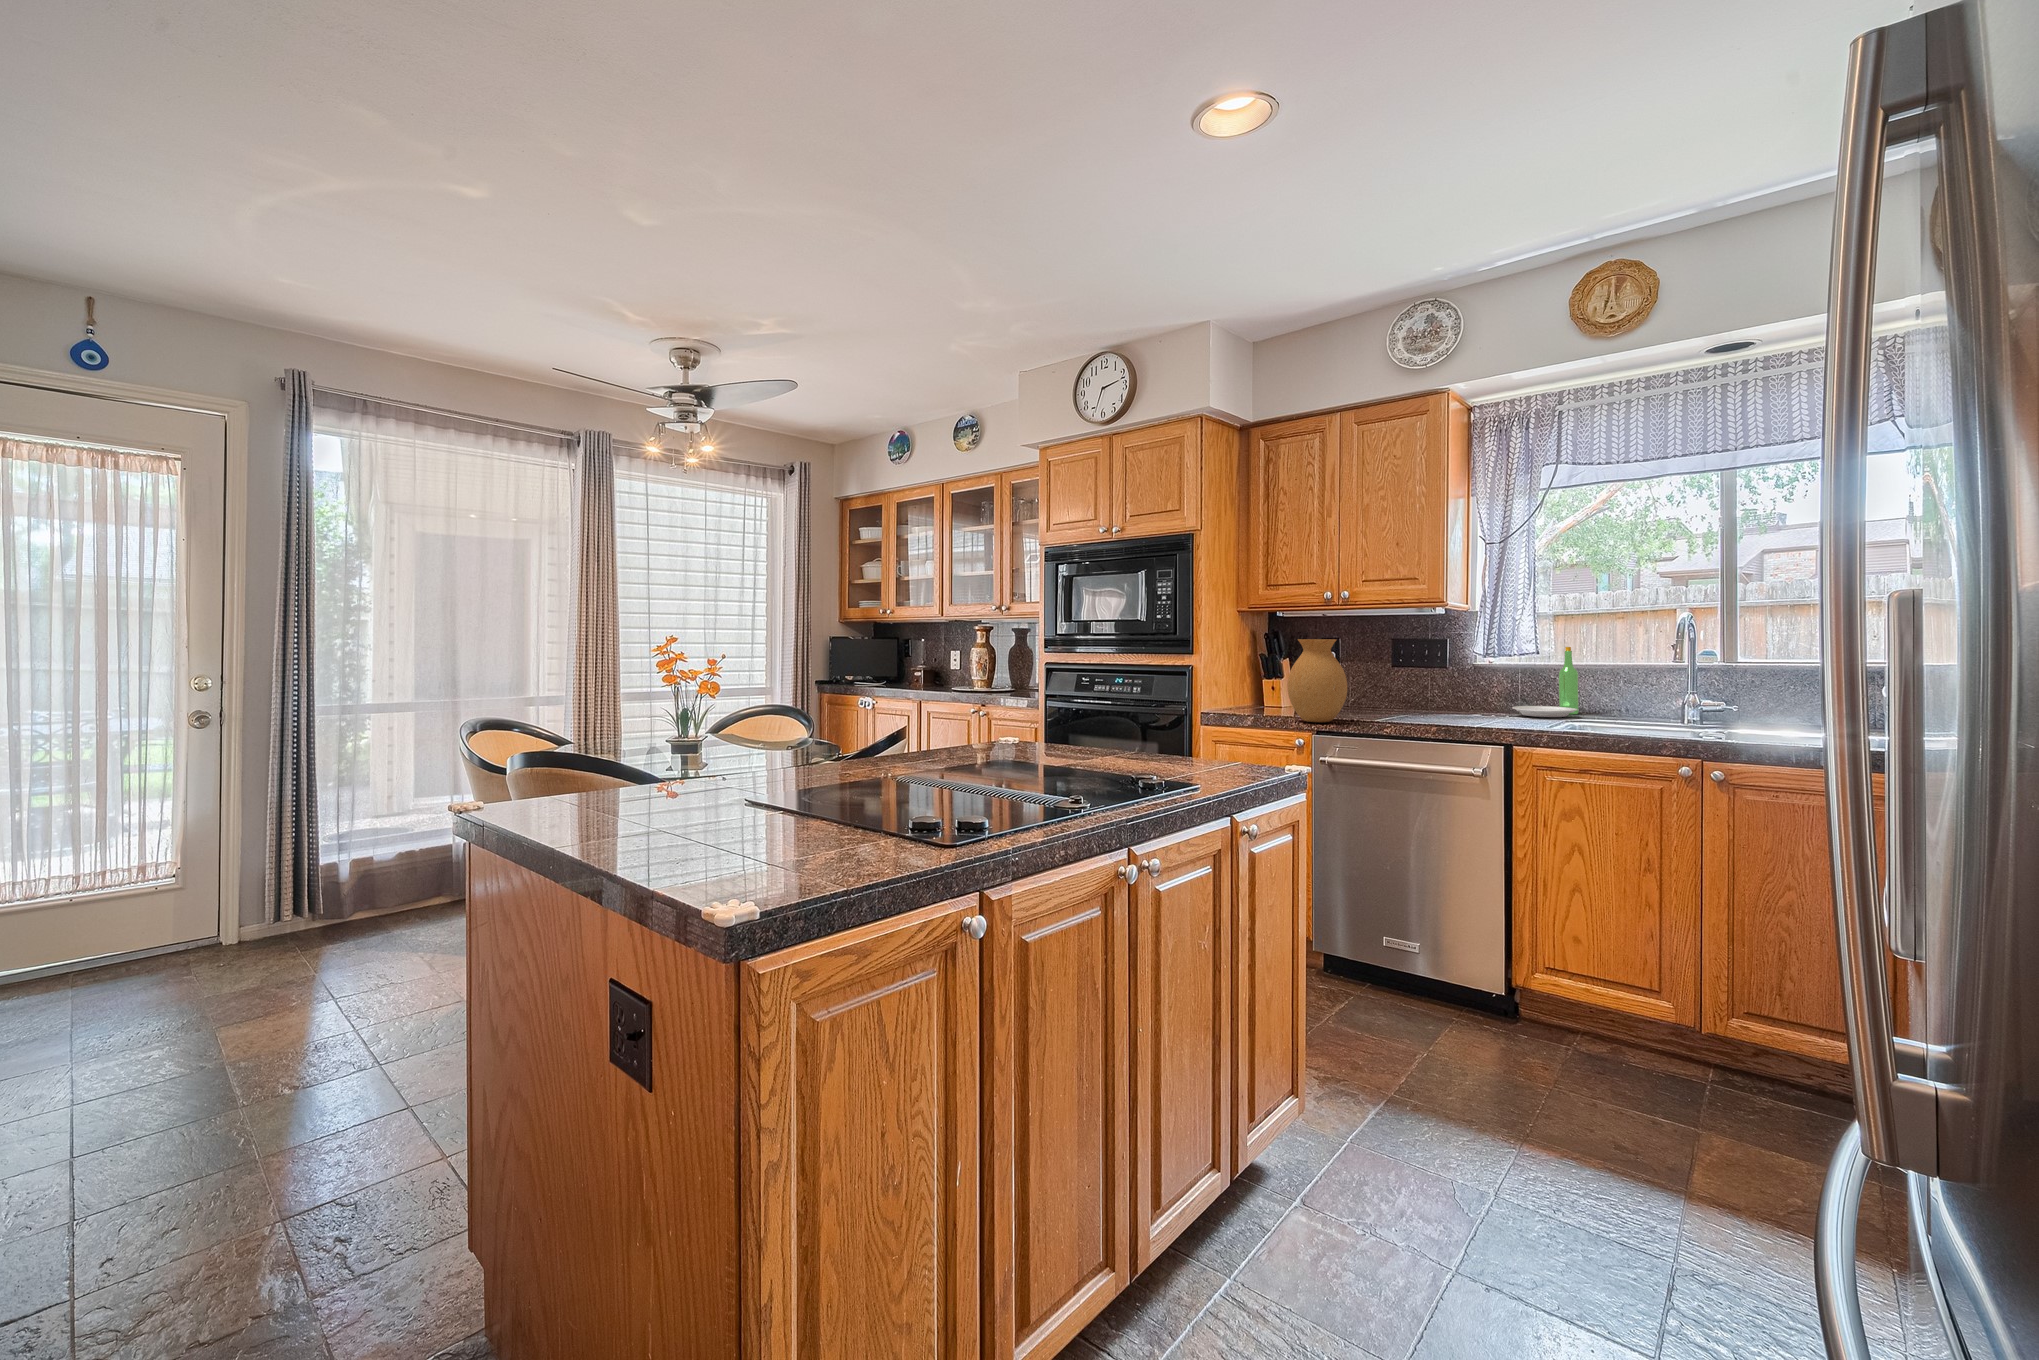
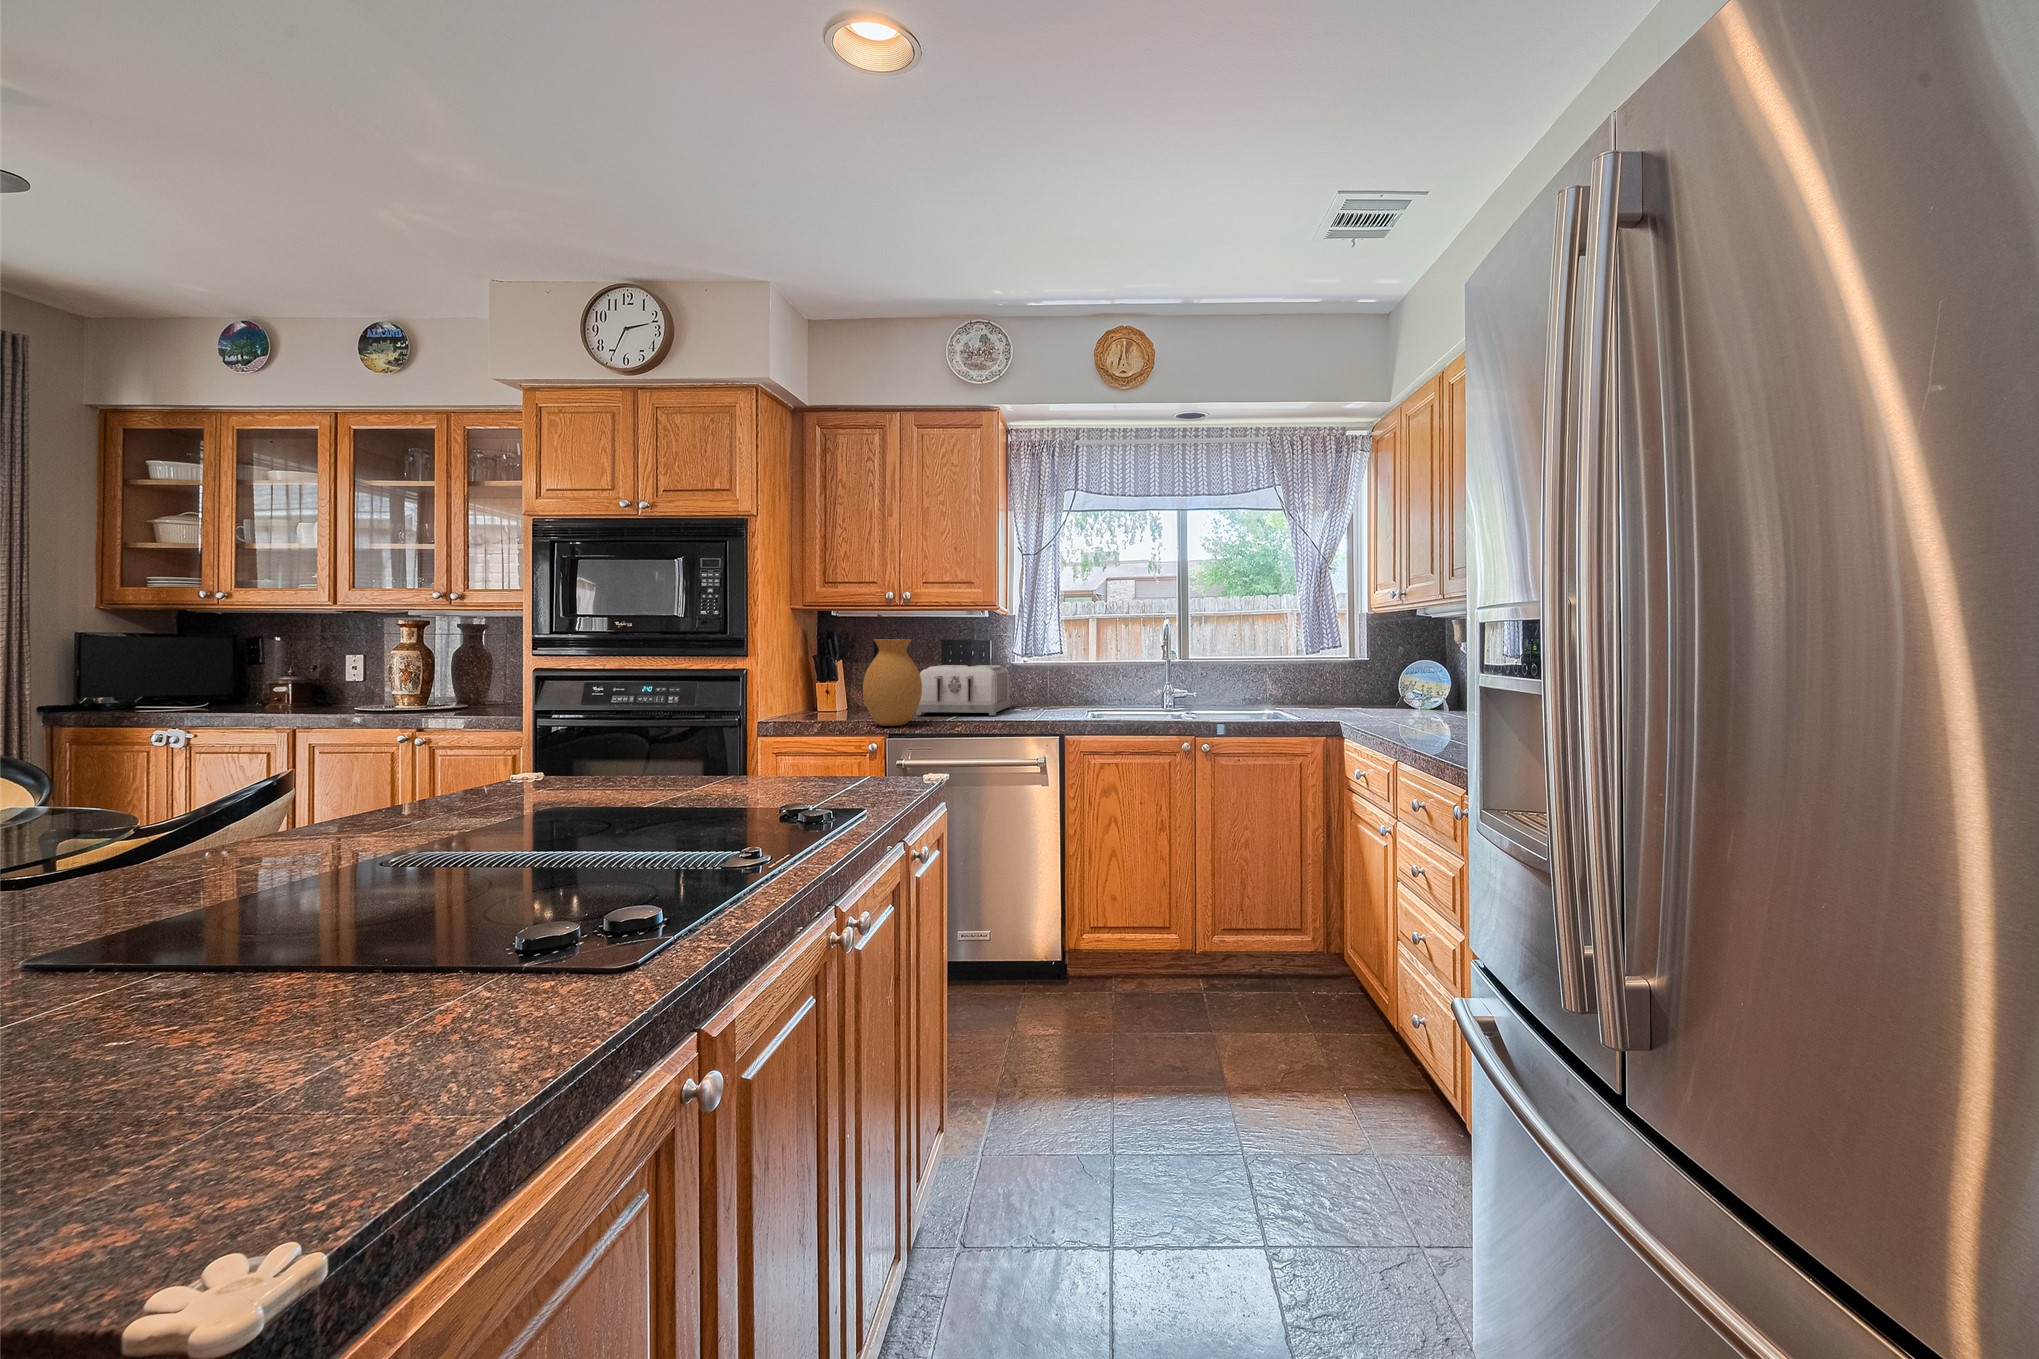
plate: present [1512,647,1579,717] -> none [1045,646,1092,707]
toaster: none [1351,666,1470,720] -> present [916,665,1011,715]

